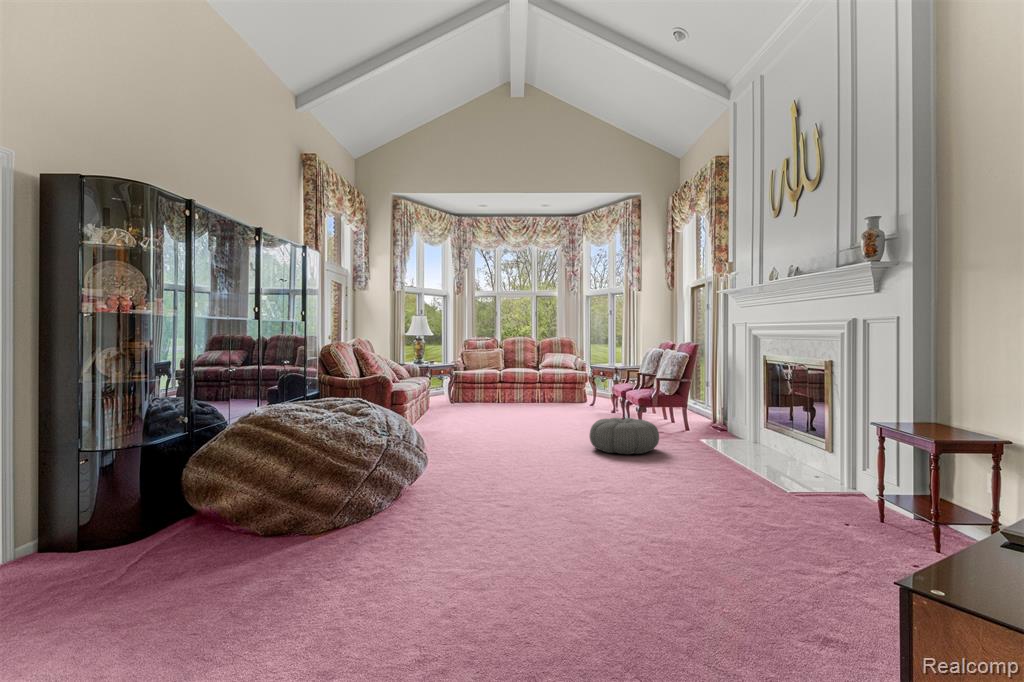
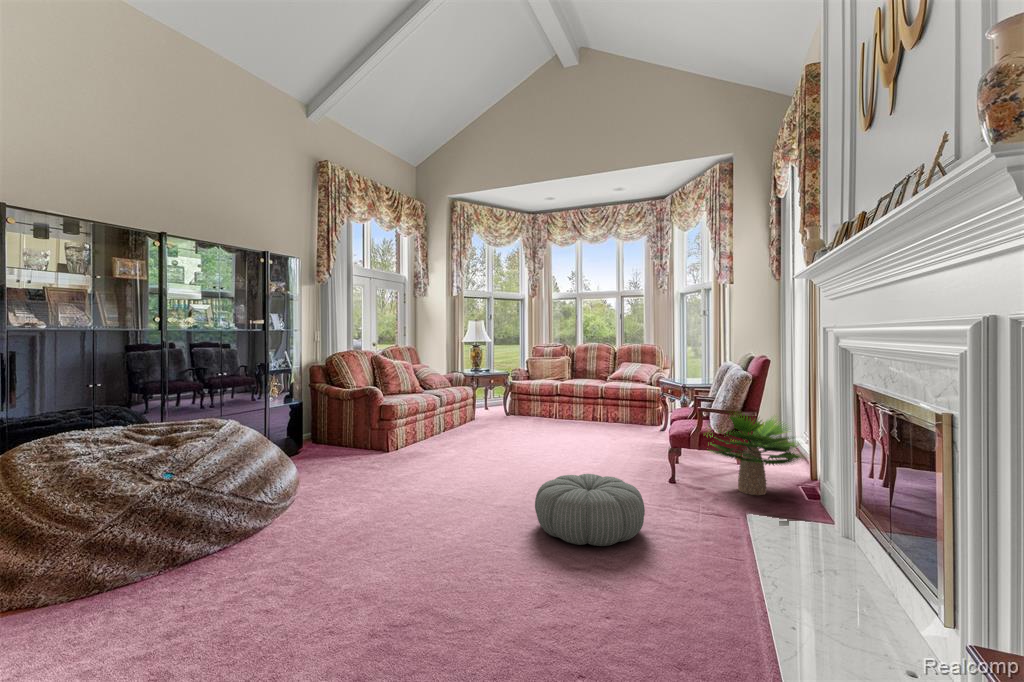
potted plant: none [655,377,722,431] -> present [705,412,804,495]

